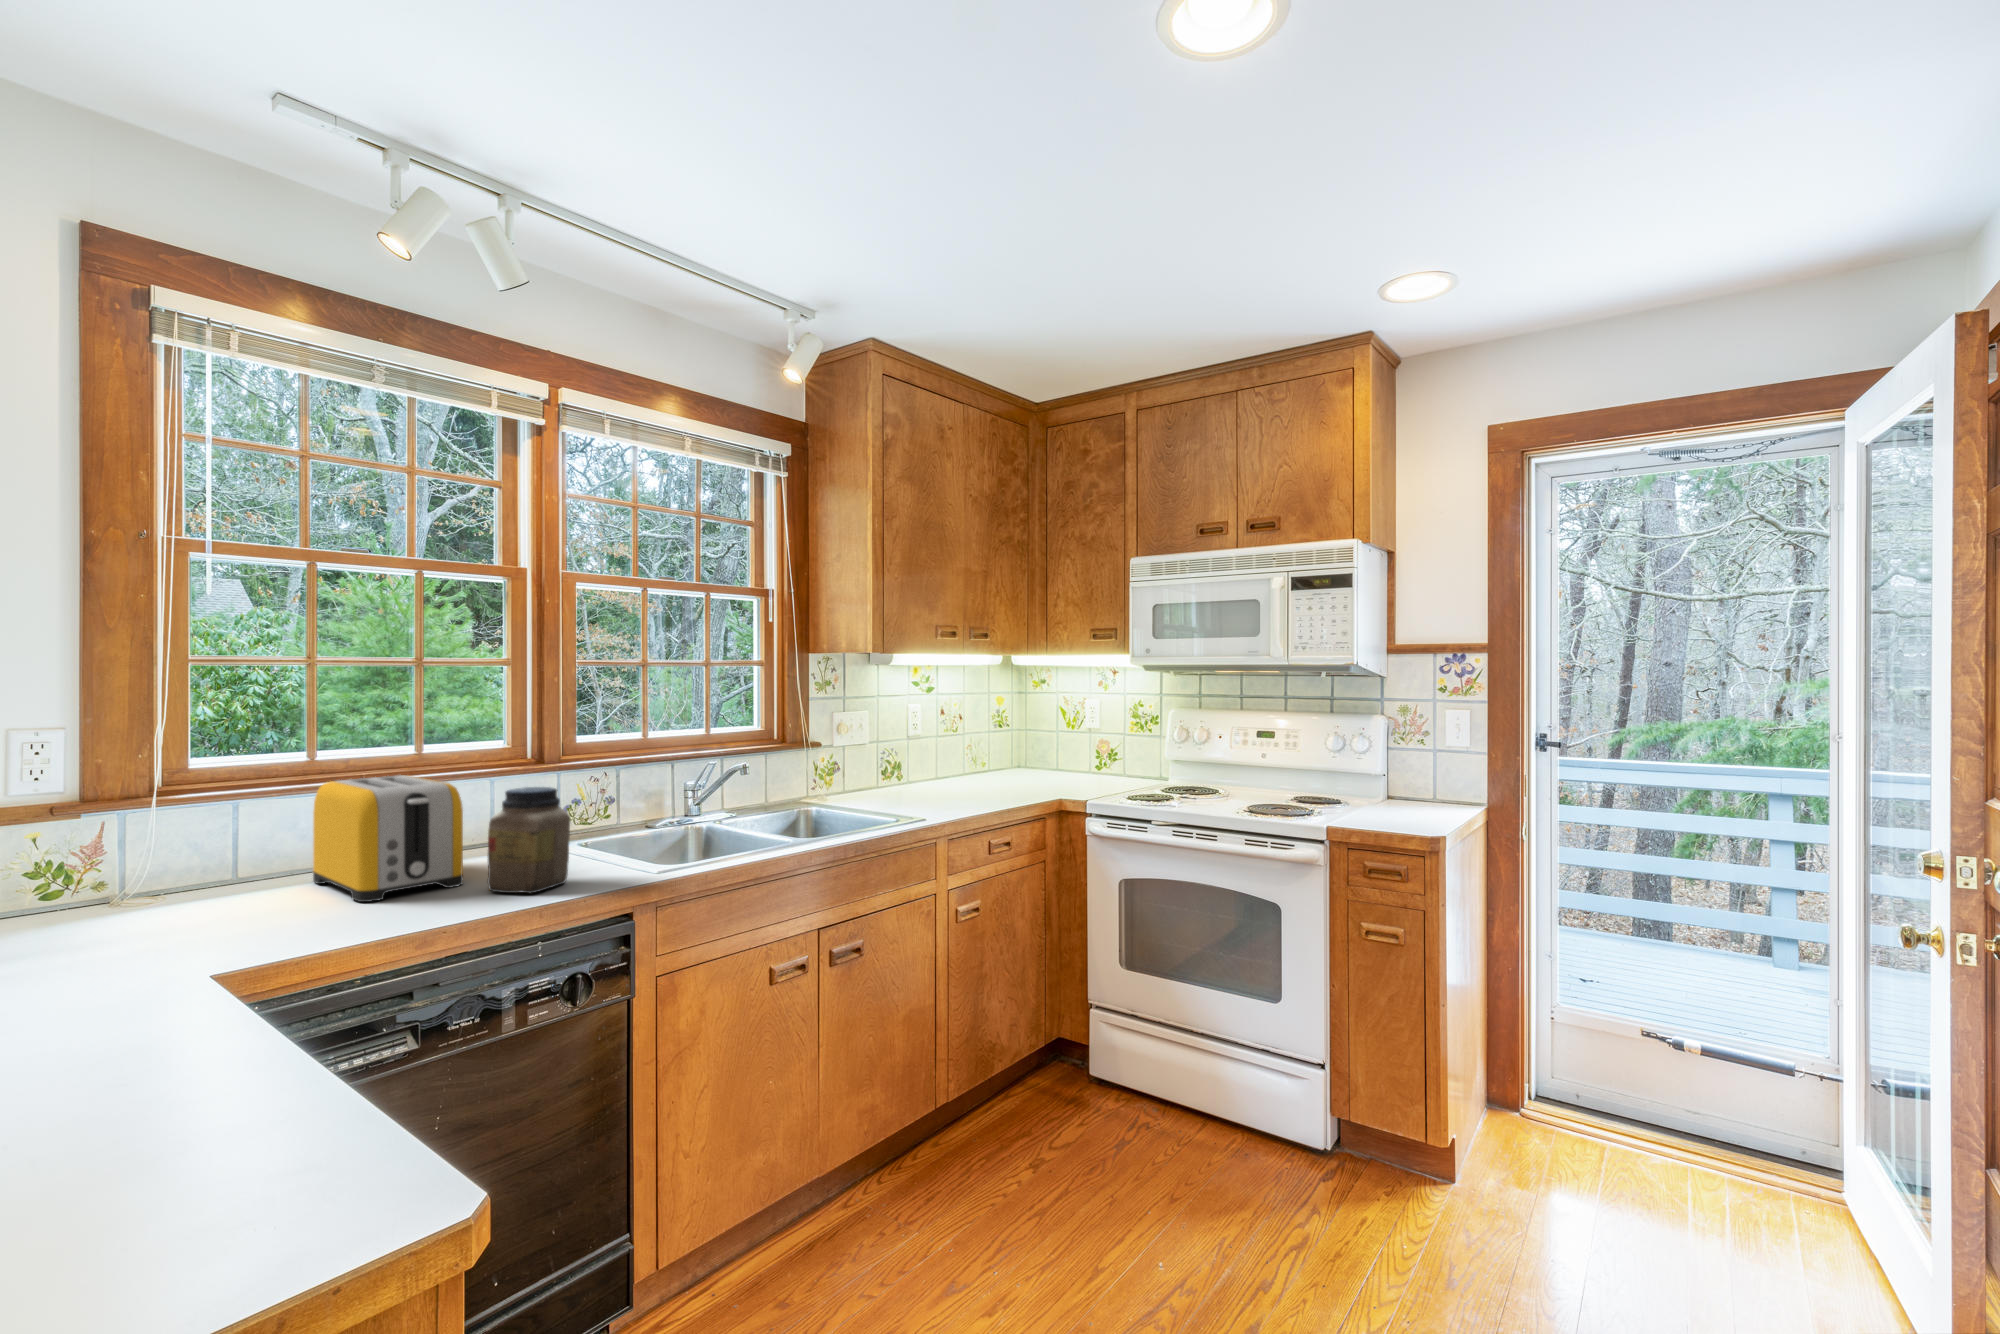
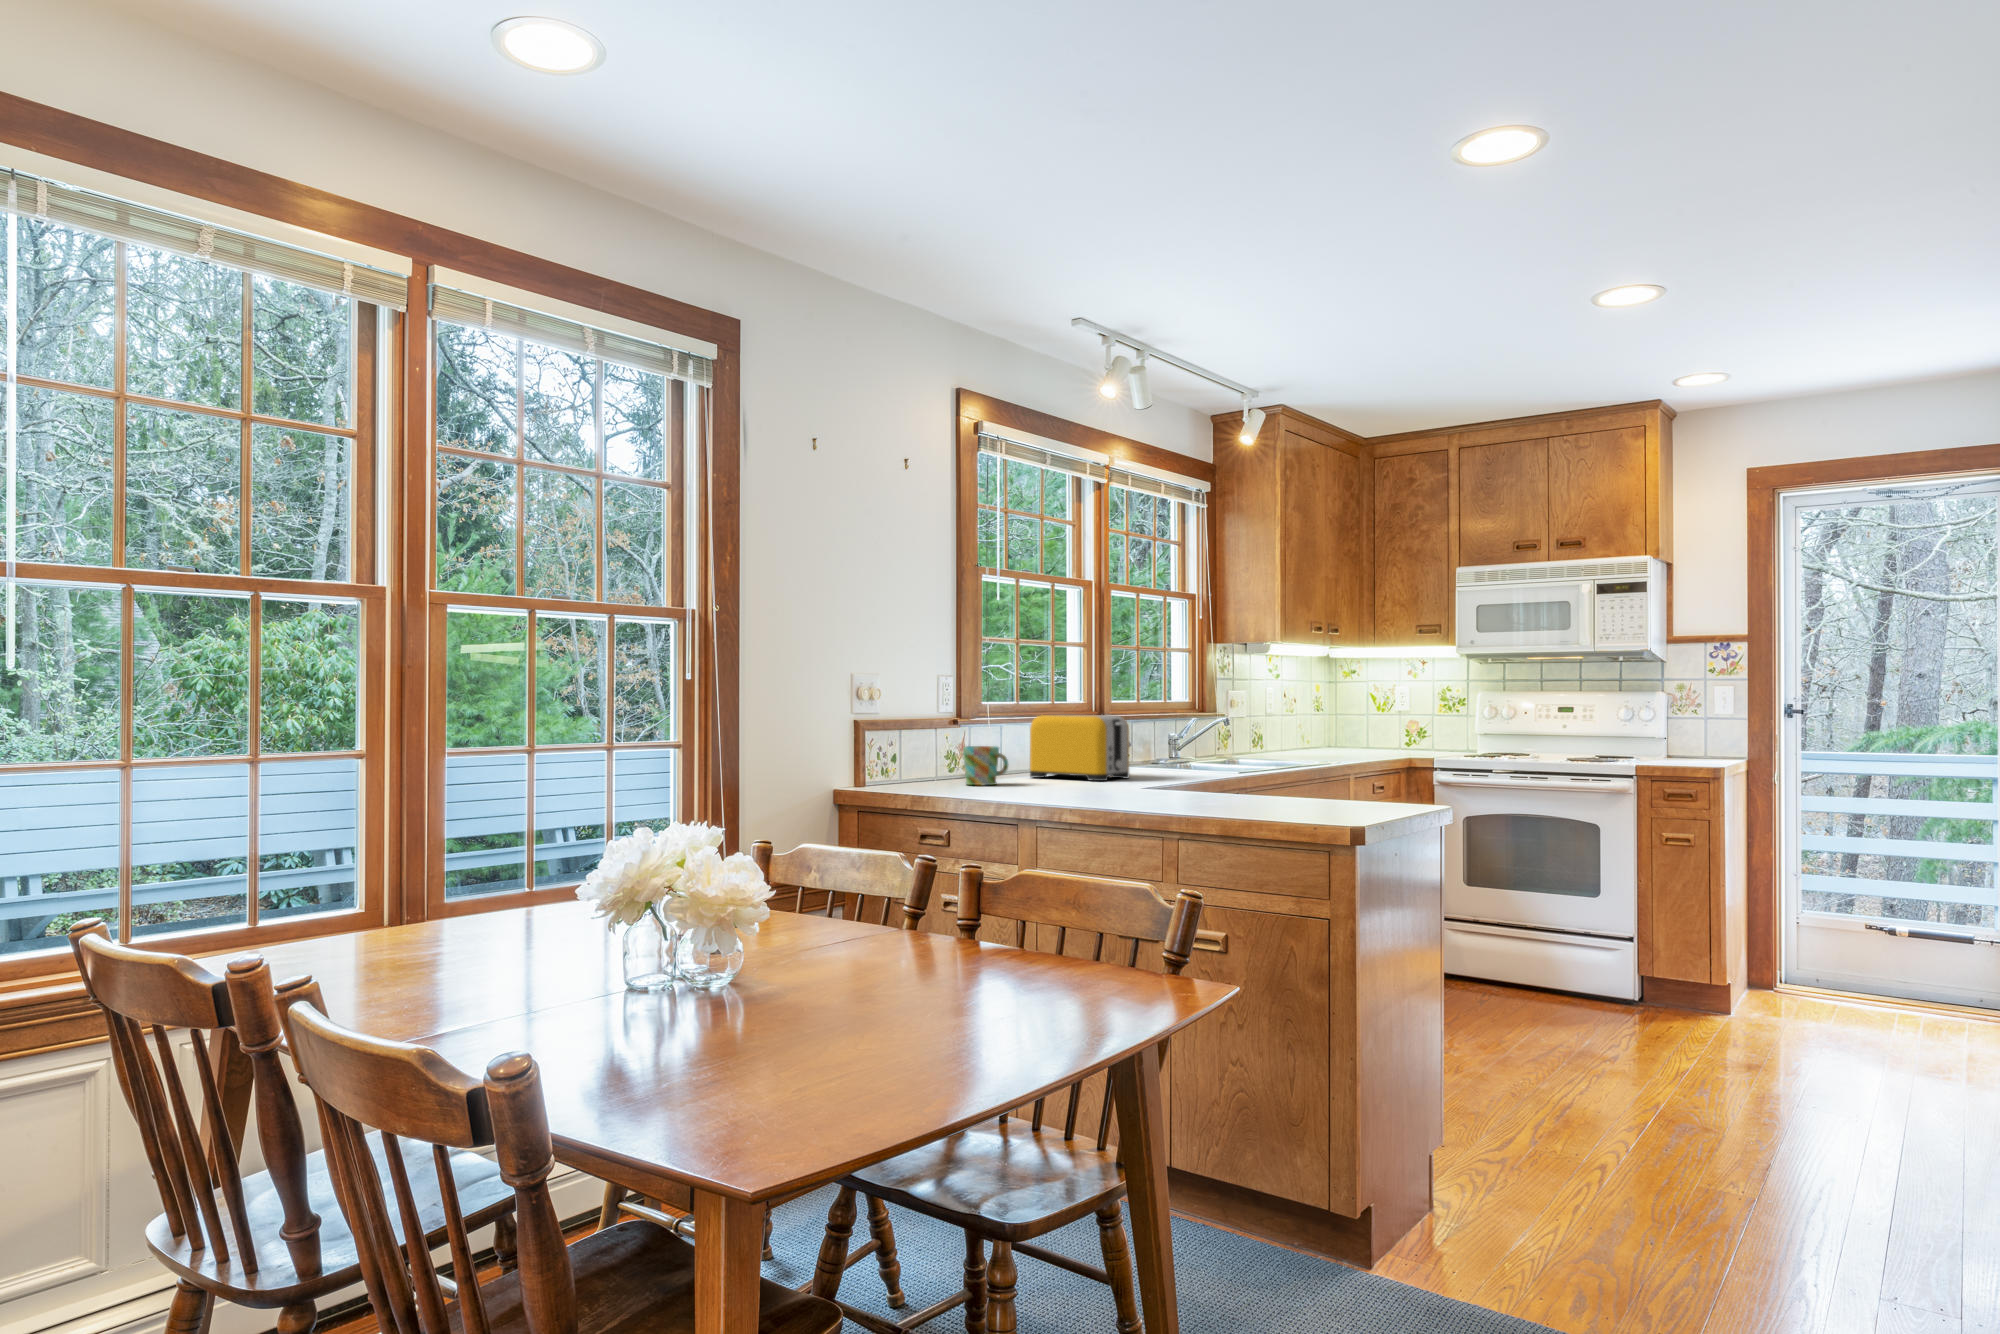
jar: present [488,787,570,893] -> none [1159,718,1195,778]
mug: none [73,845,181,924] -> present [962,746,1008,785]

